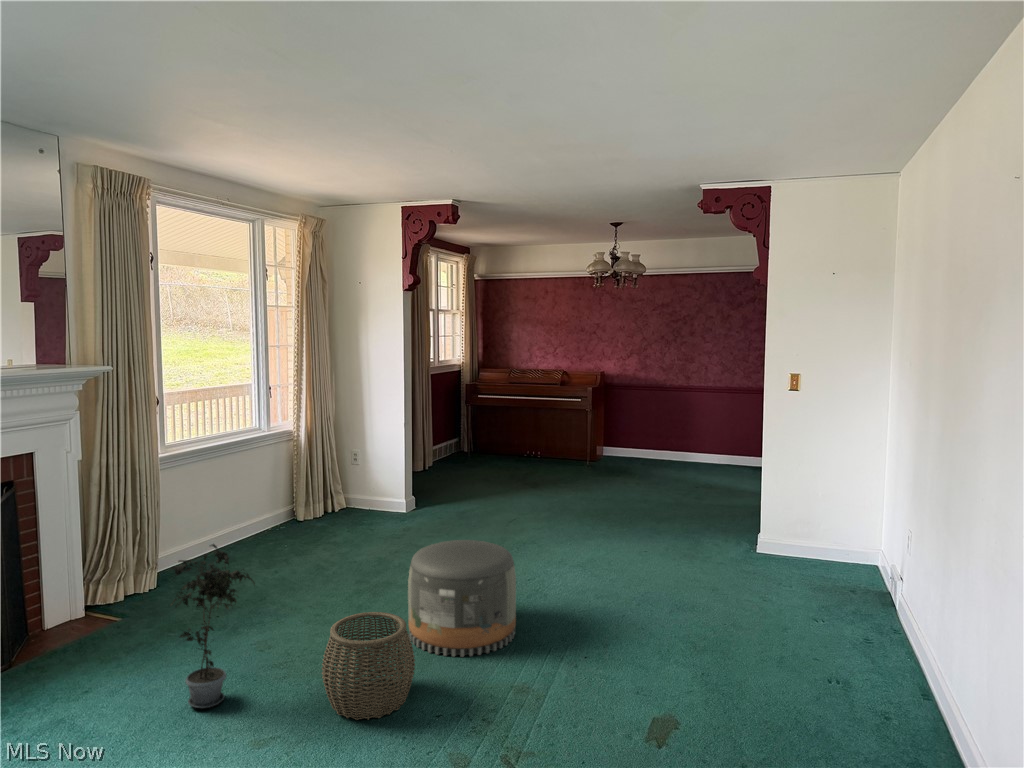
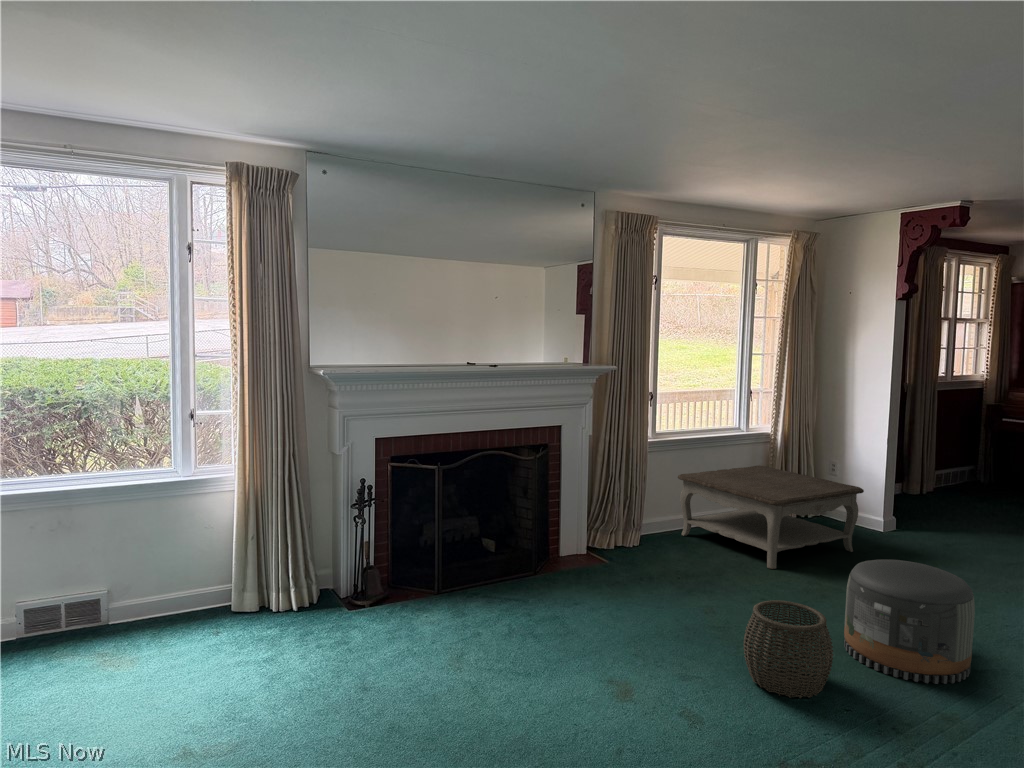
coffee table: none [197,466,393,576] -> present [678,466,864,569]
potted plant: present [171,544,255,708] -> none [631,512,694,642]

